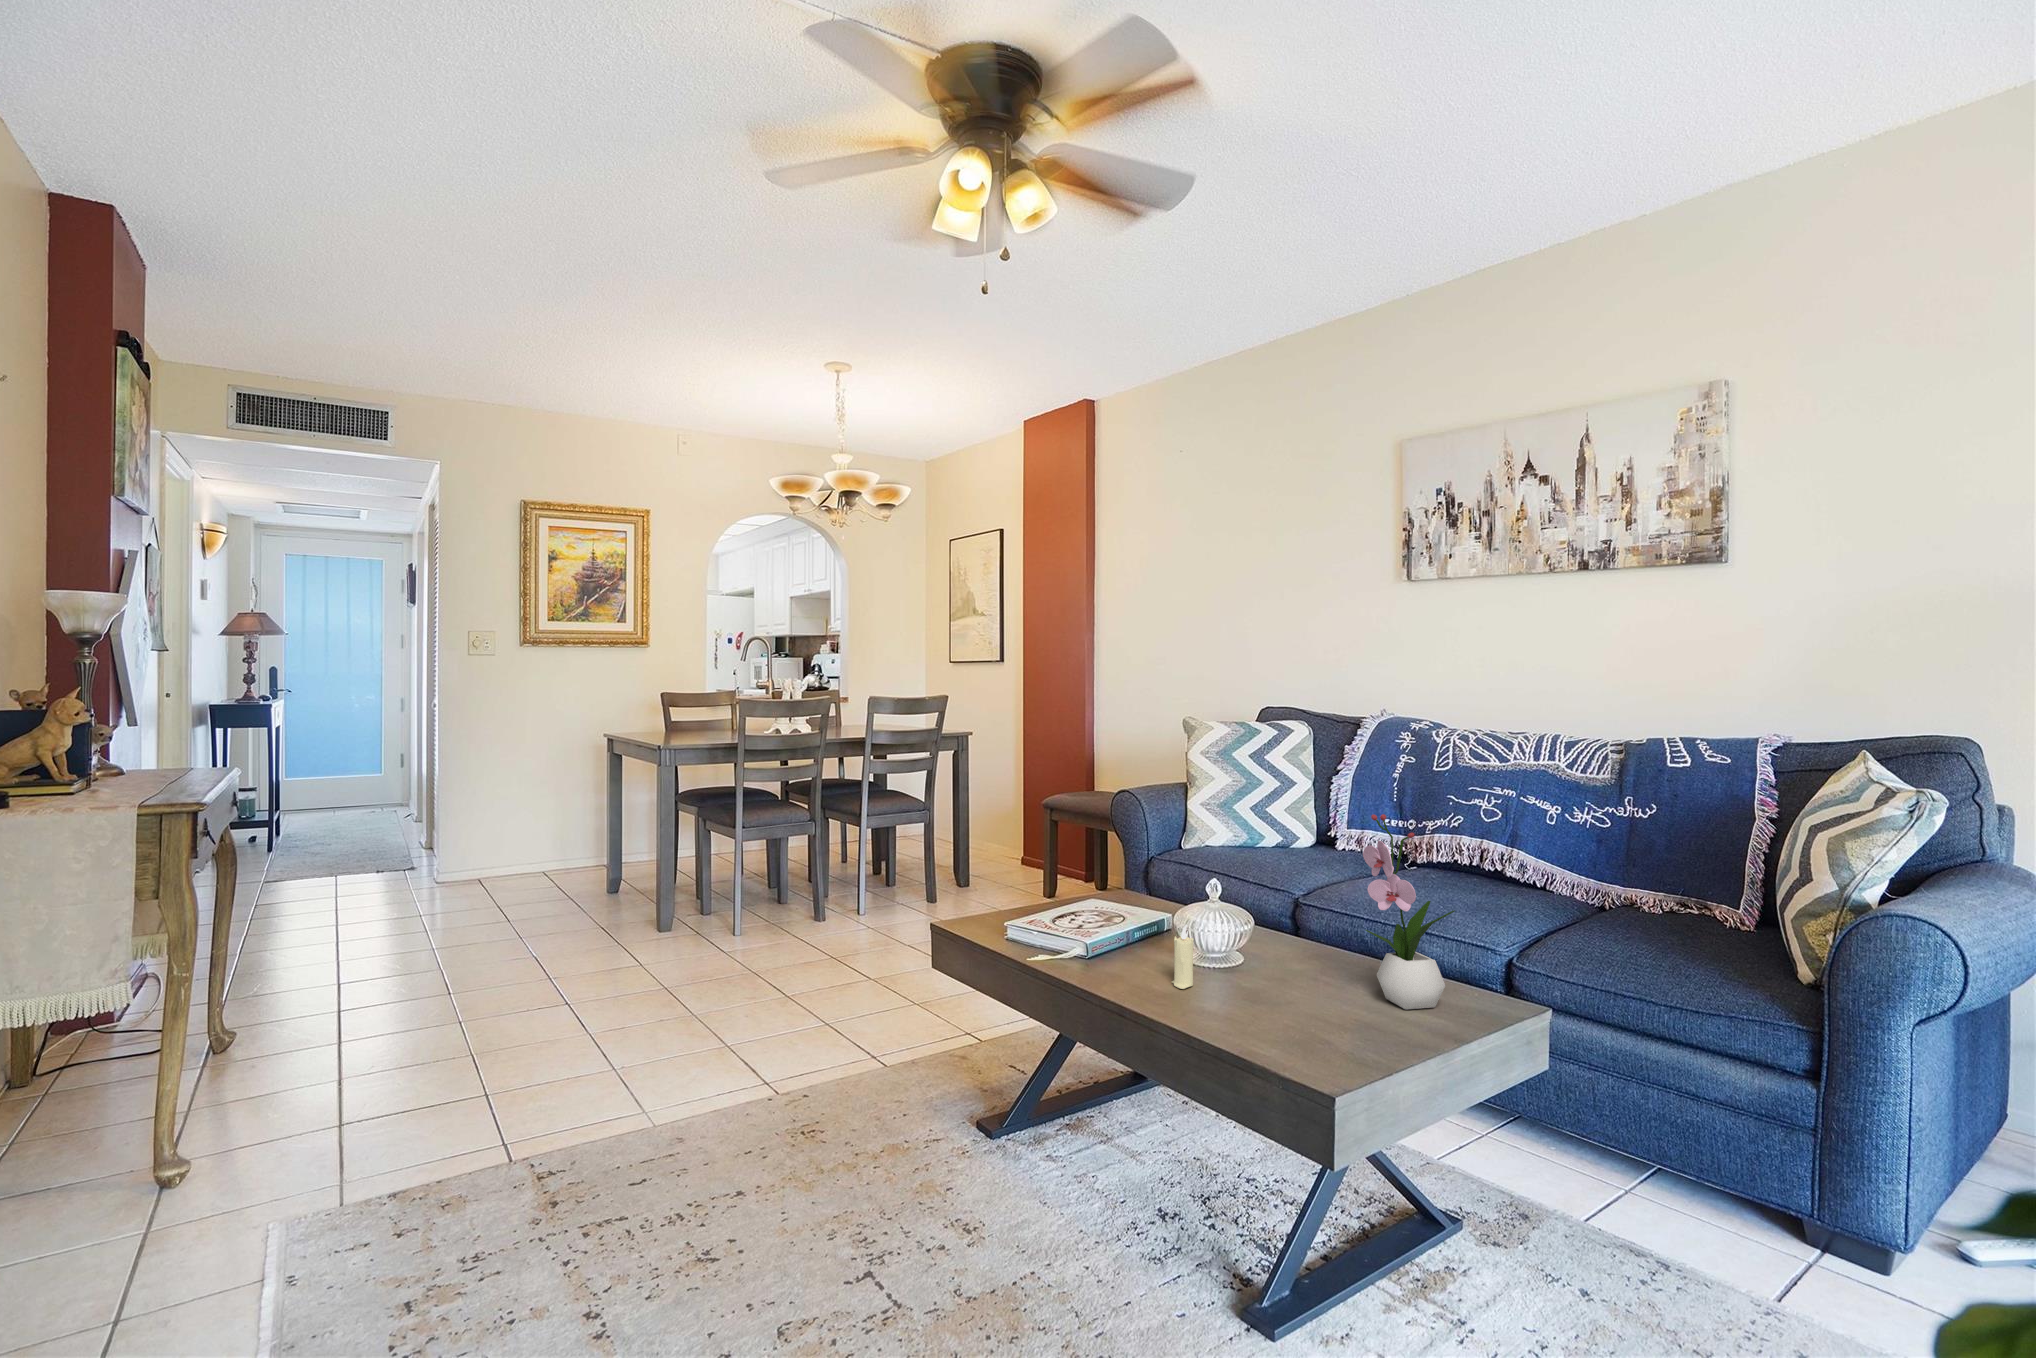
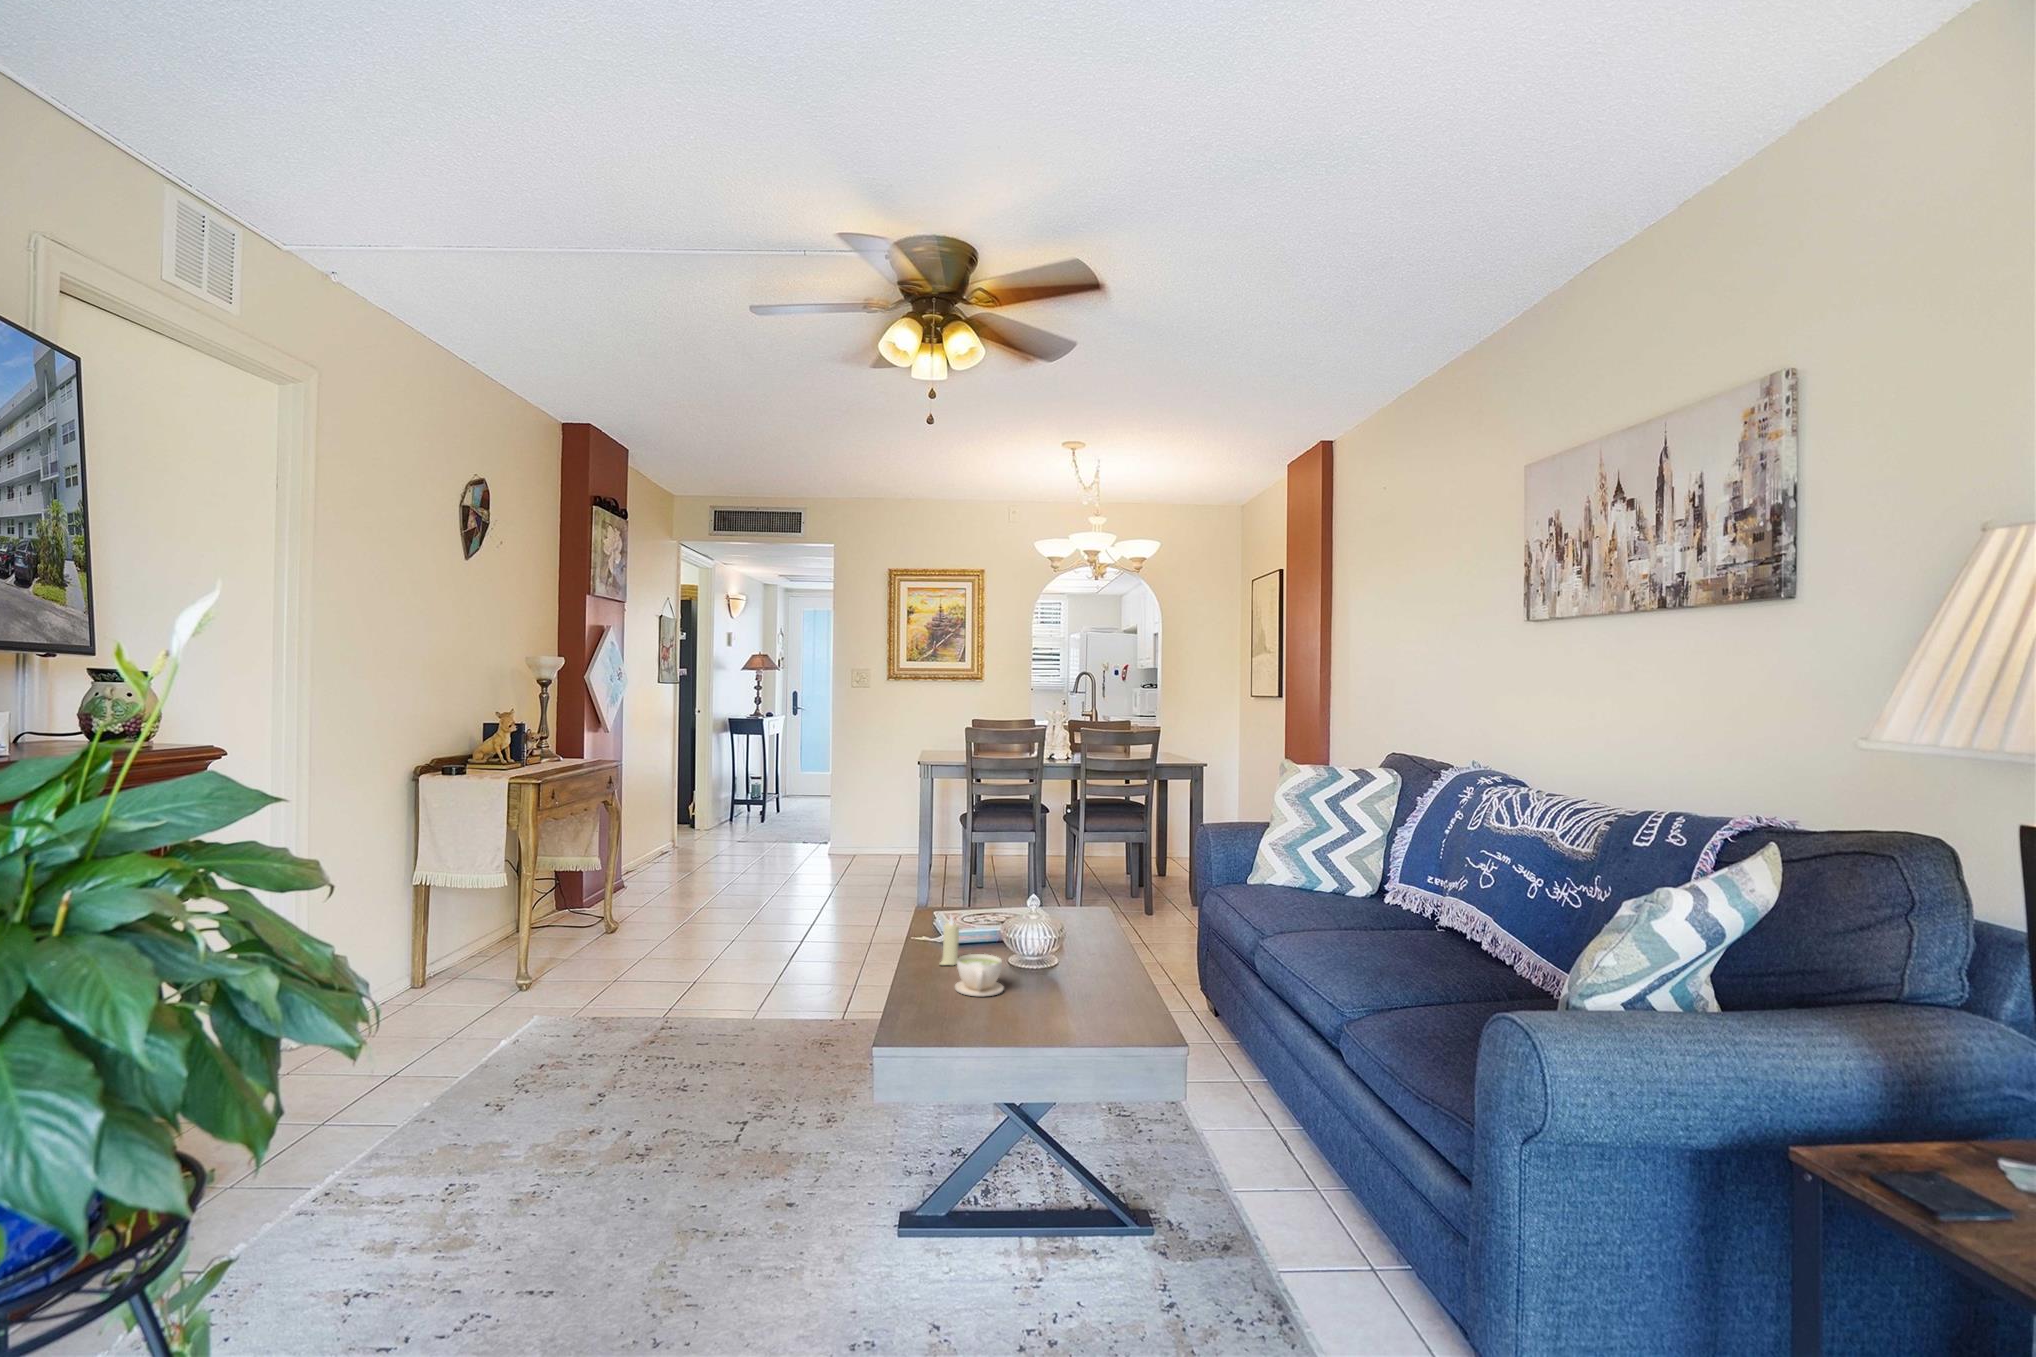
flower arrangement: present [1363,814,1455,1009] -> none [1053,836,1117,1015]
coffee cup: none [1254,965,1315,1016] -> present [955,954,1004,996]

